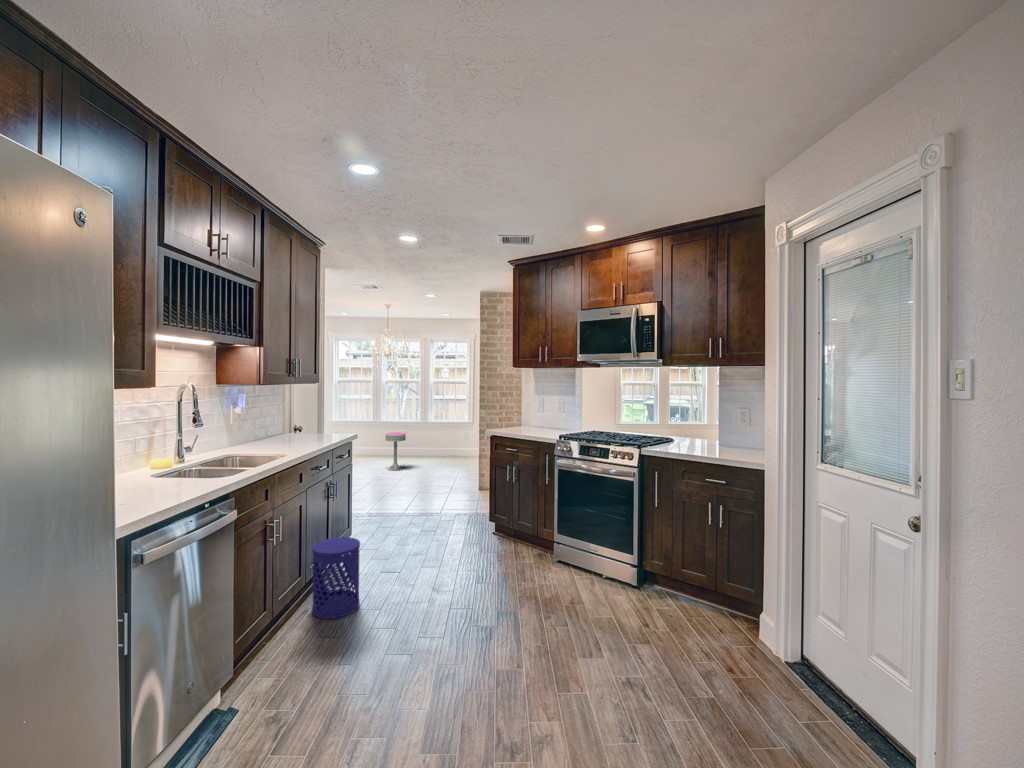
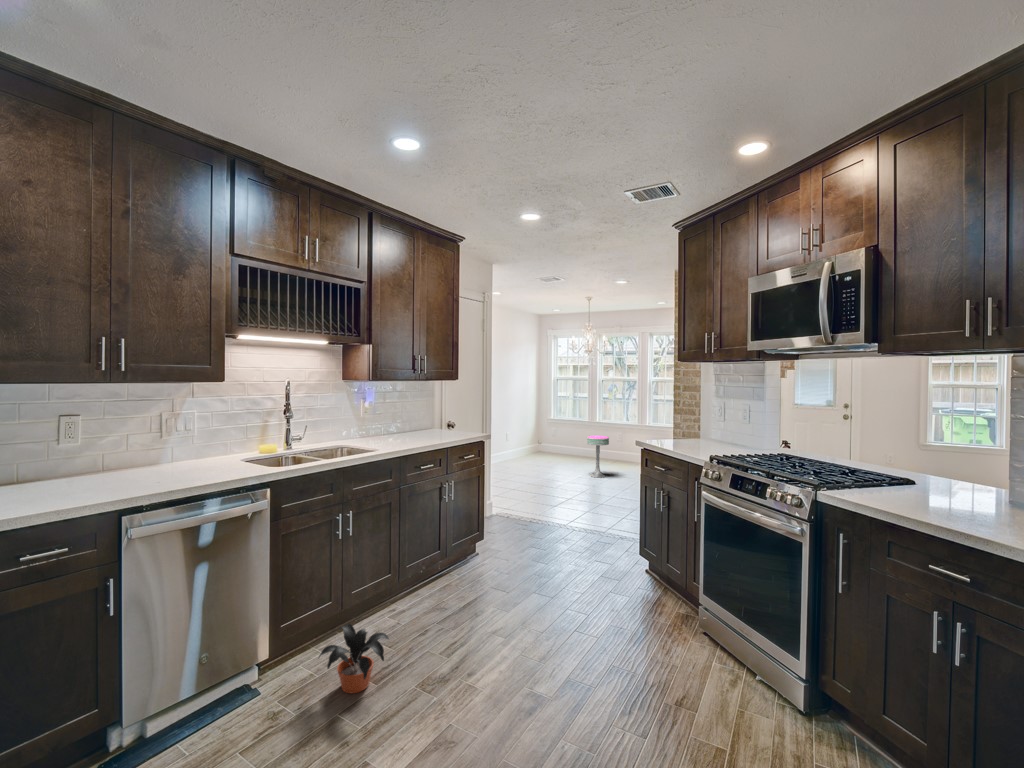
waste bin: present [312,537,360,619] -> none [393,543,442,628]
potted plant: none [300,617,370,679] -> present [319,624,389,693]

